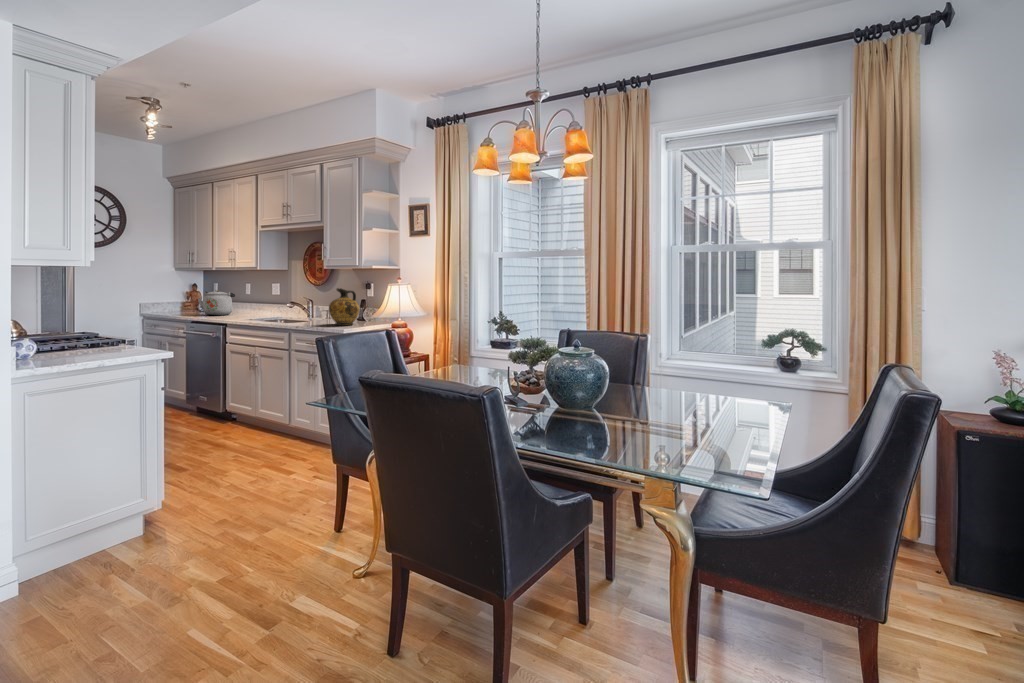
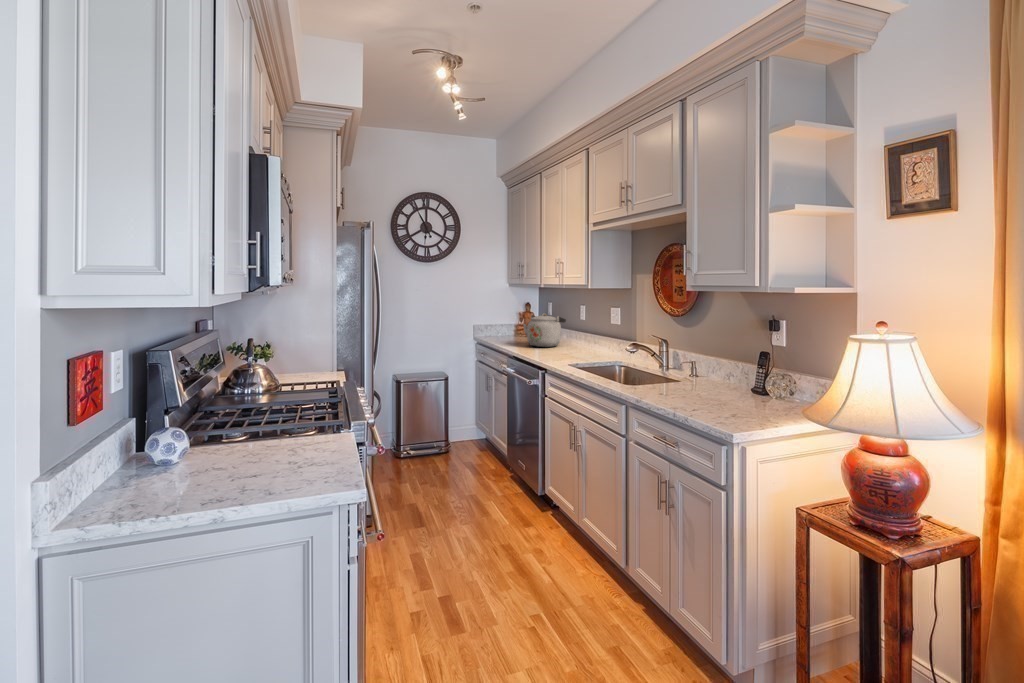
ceramic jug: present [329,288,360,325] -> none [686,330,748,404]

